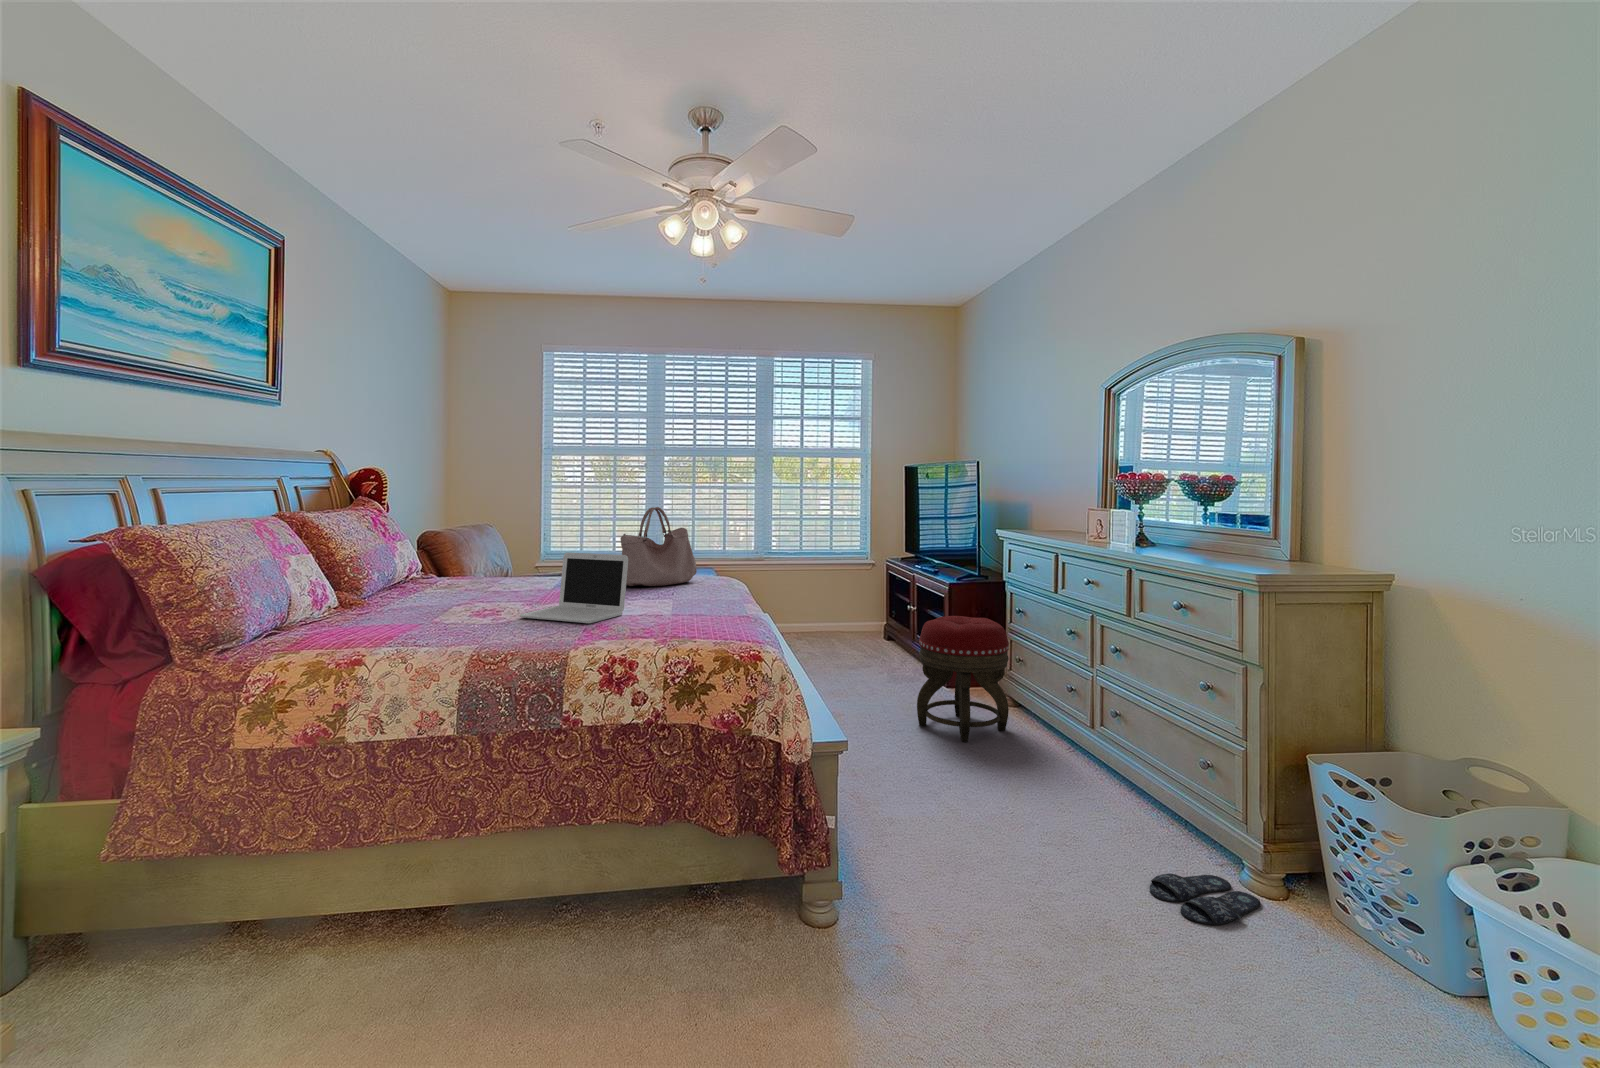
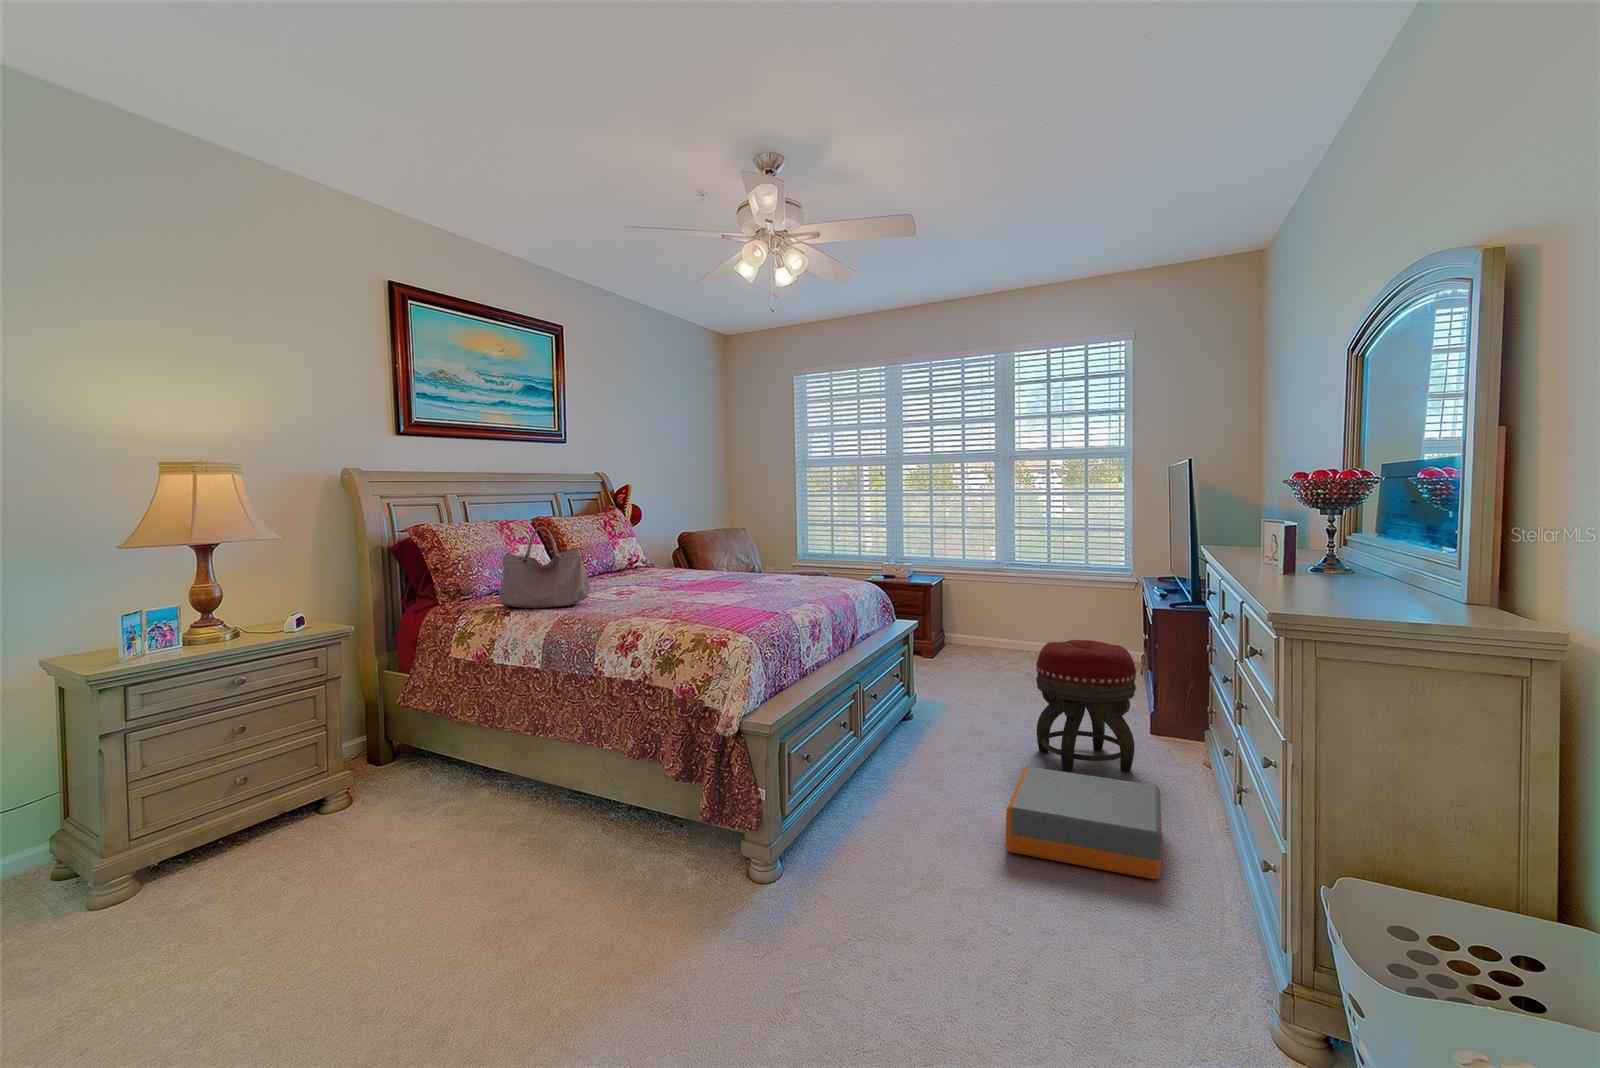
handbag: present [620,507,697,586] -> present [499,527,590,608]
laptop: present [520,553,628,623] -> none [626,555,699,609]
storage box: none [978,738,1157,831] -> present [1005,767,1162,879]
slippers: present [1150,873,1261,925] -> none [1056,914,1166,967]

